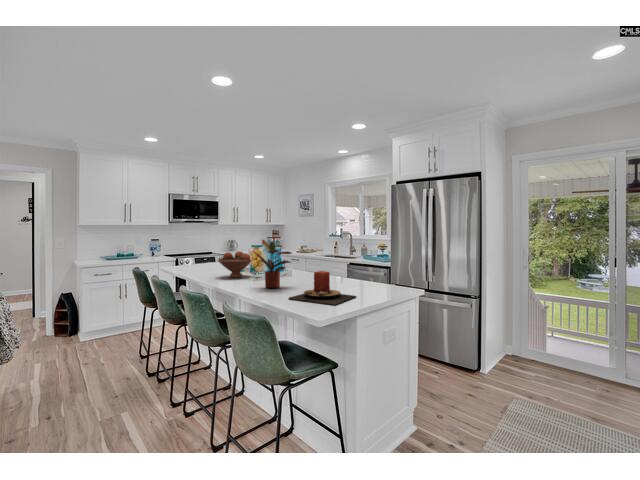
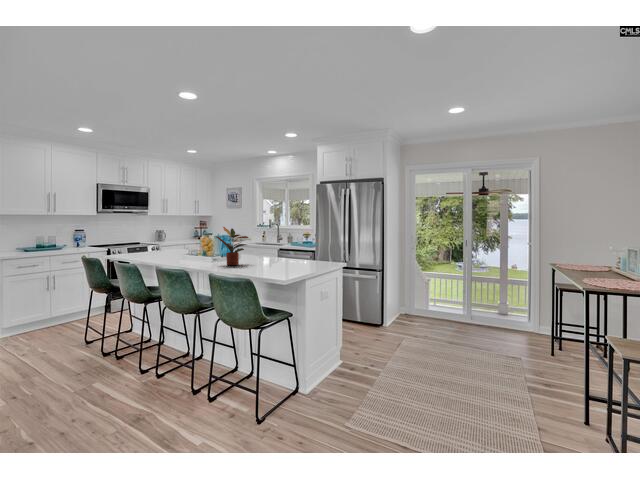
fruit bowl: present [218,251,251,278] -> none [175,238,207,261]
candle: present [289,271,356,305] -> none [254,249,303,273]

